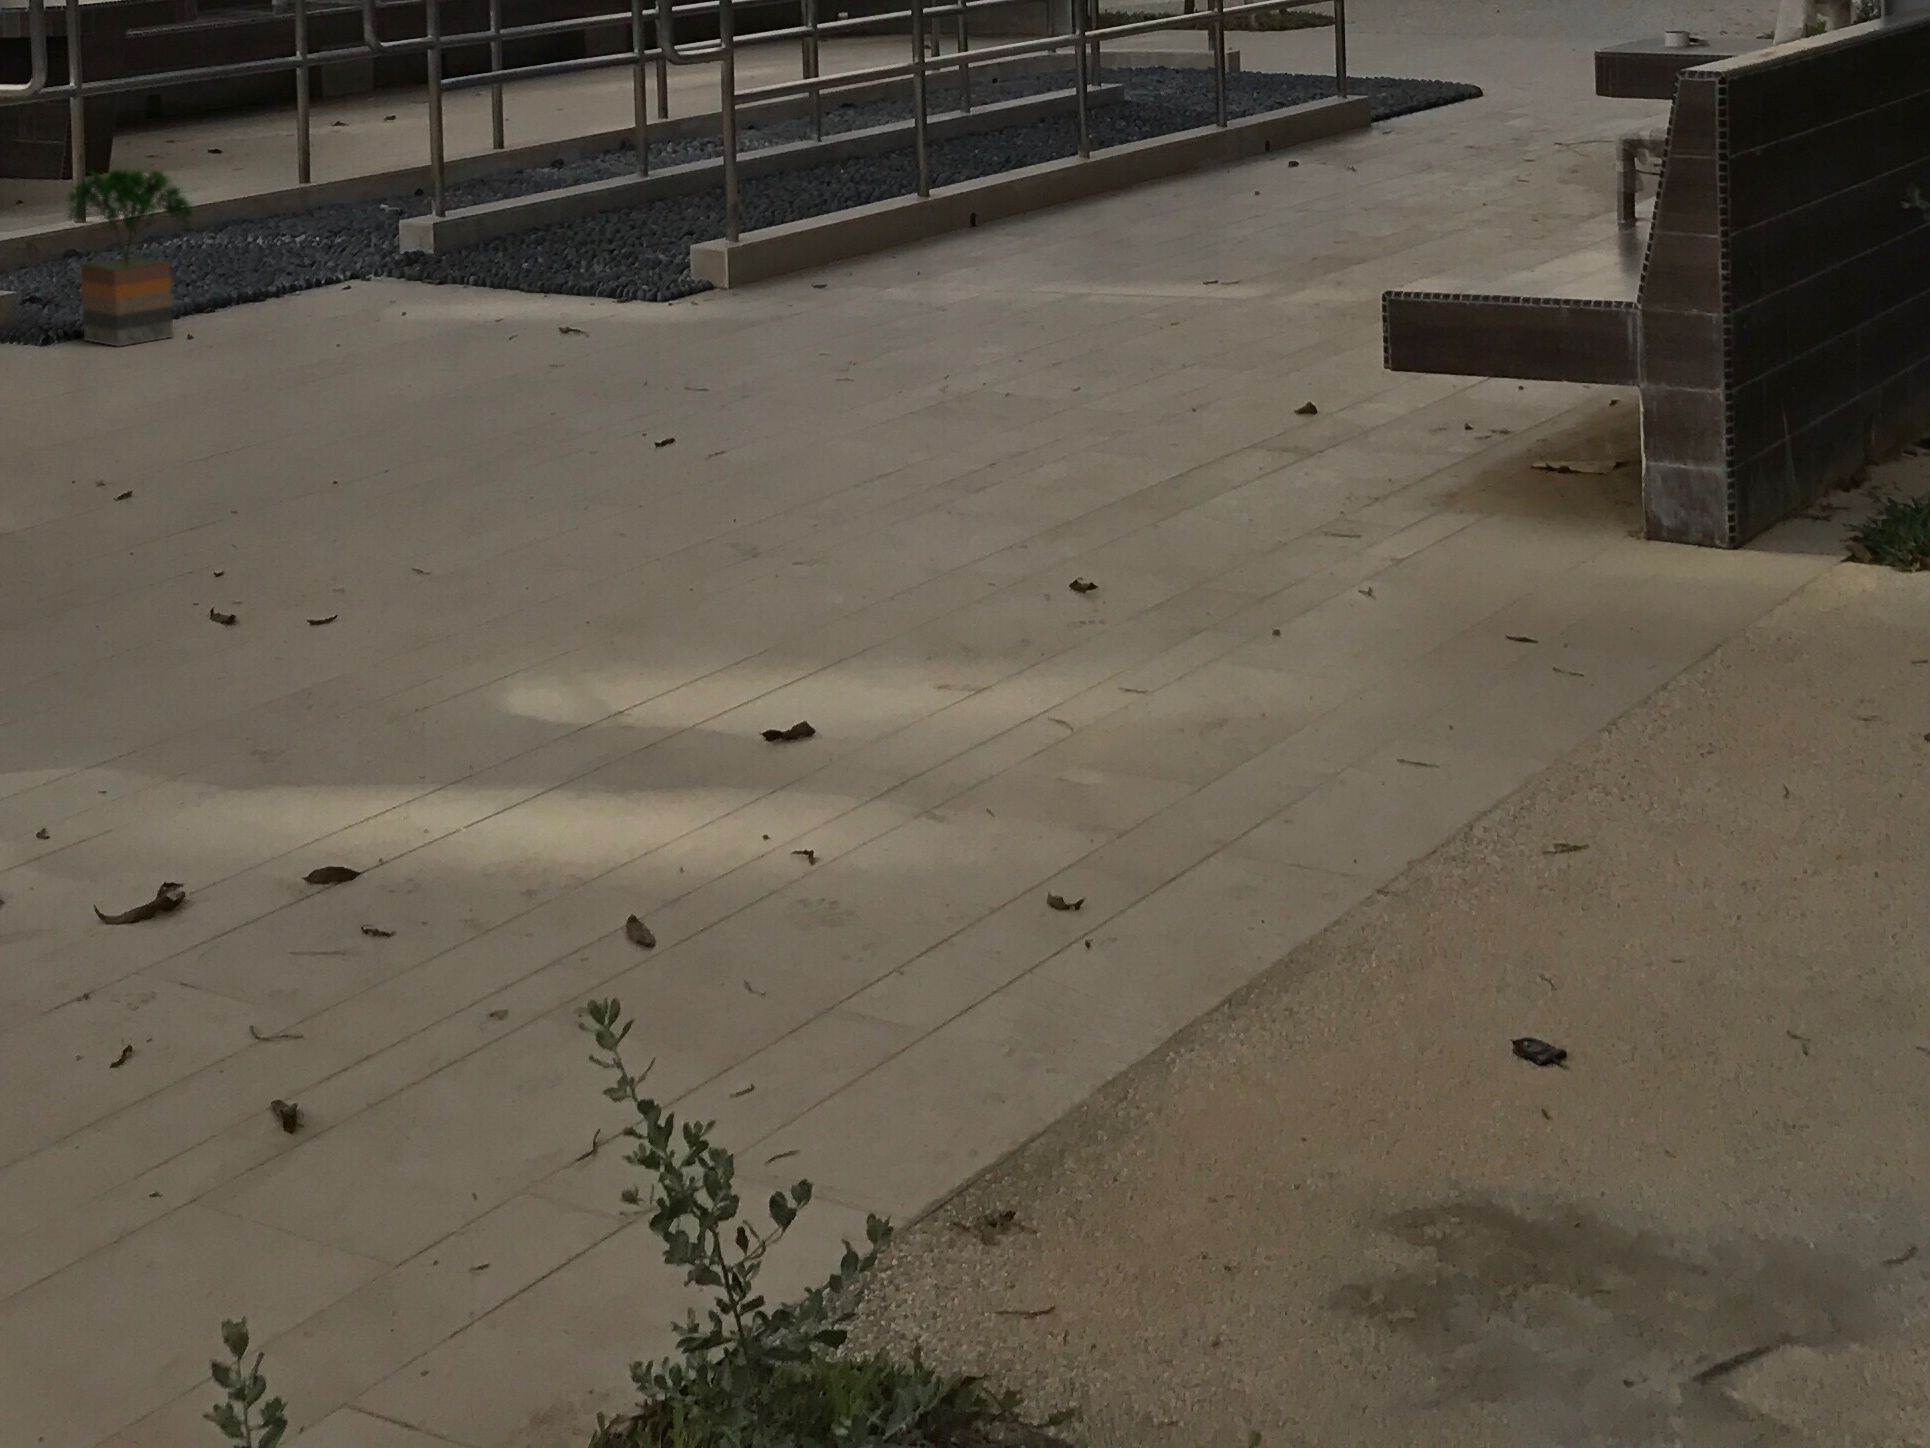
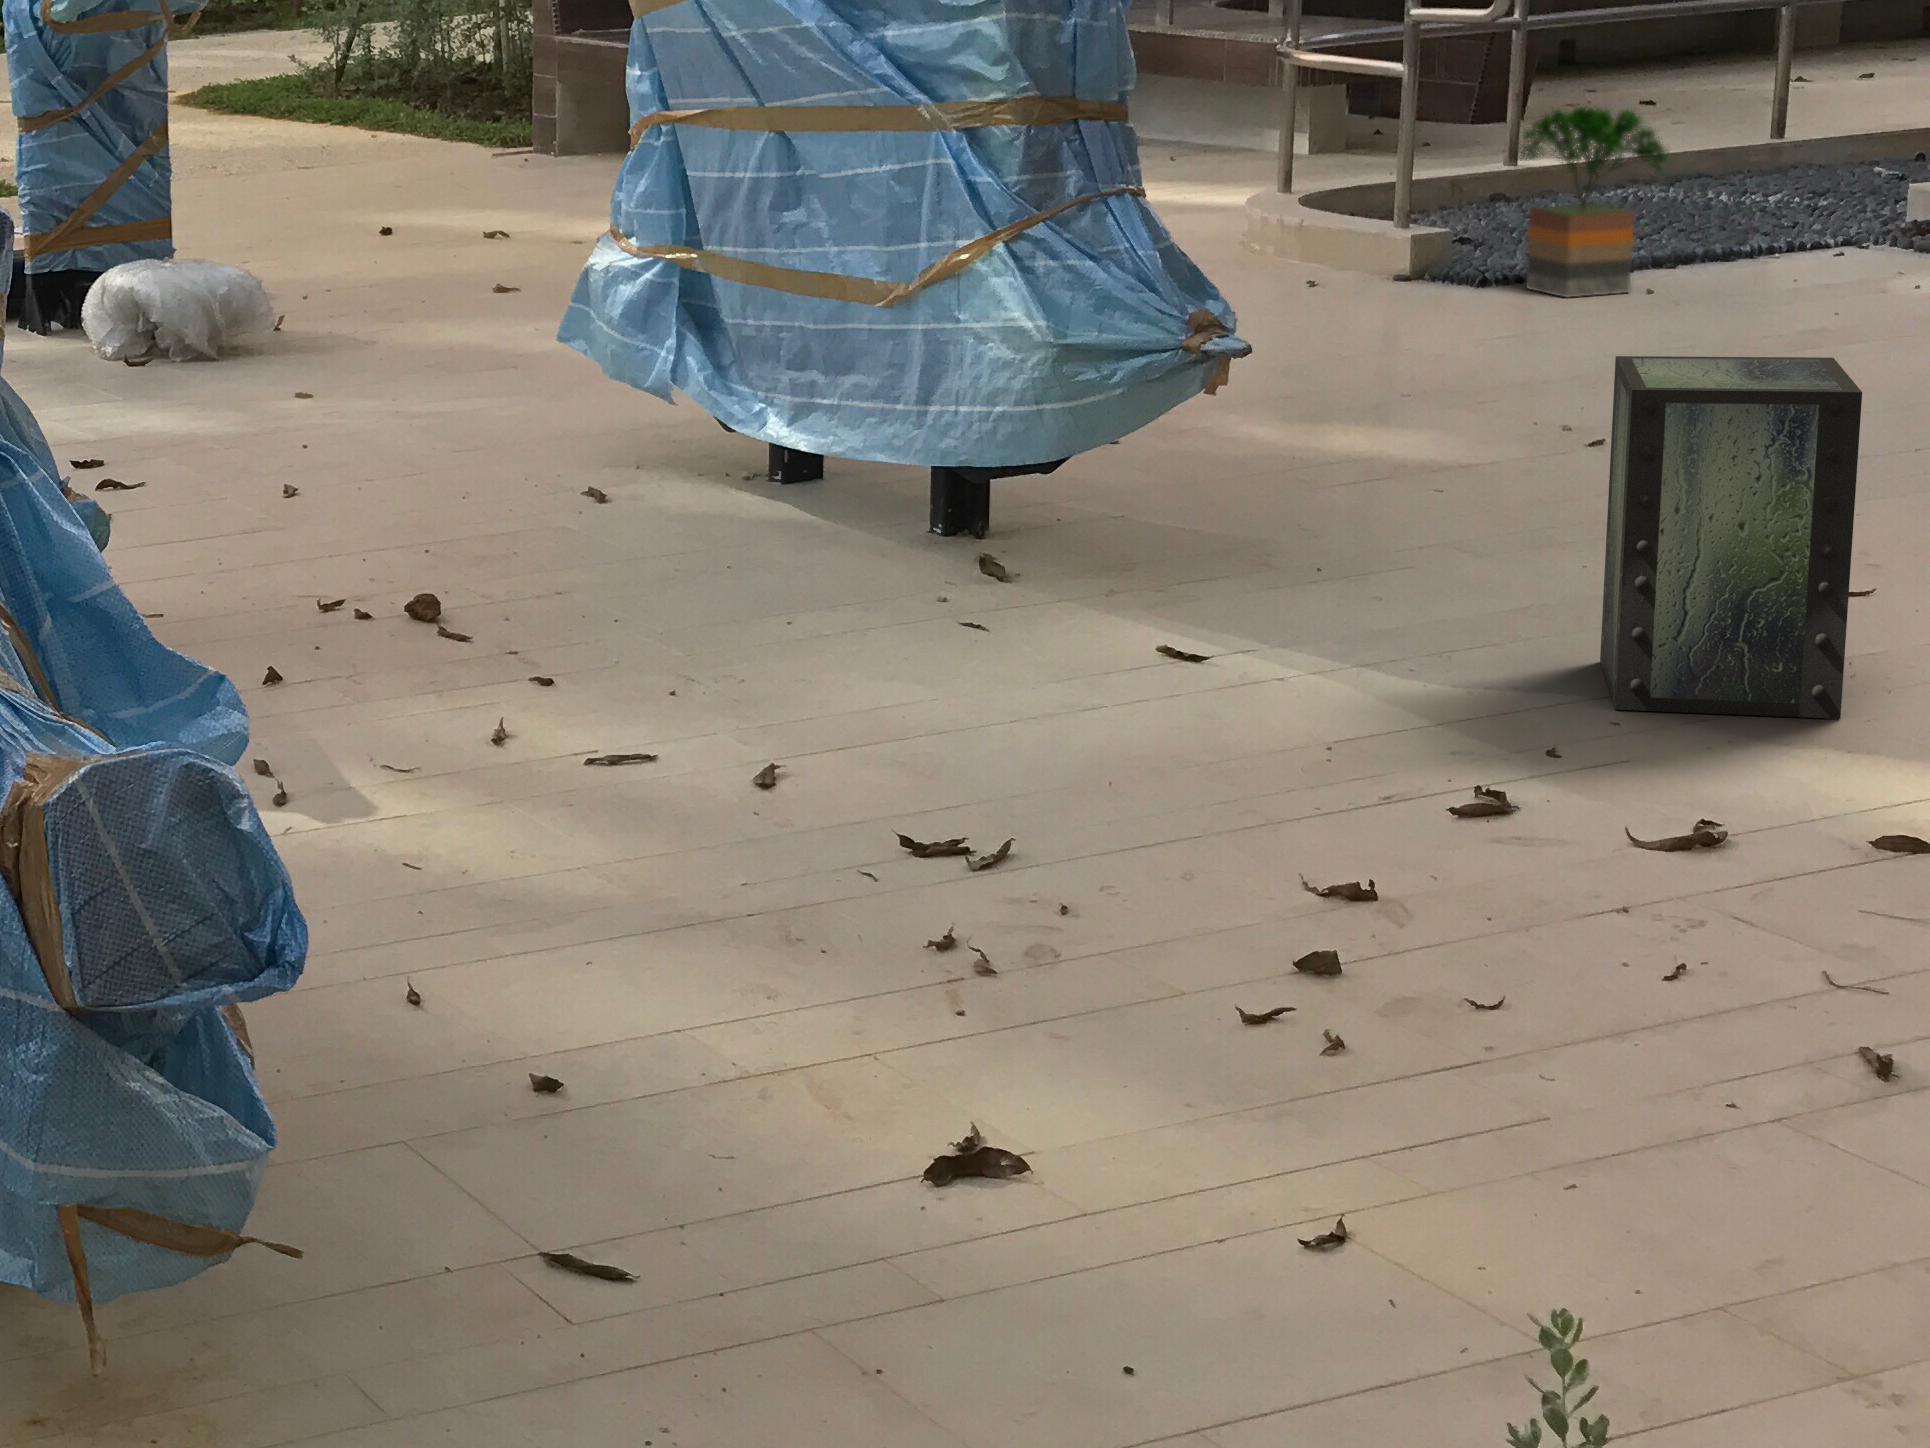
storage box: none [83,416,297,778] -> present [1600,356,1862,719]

